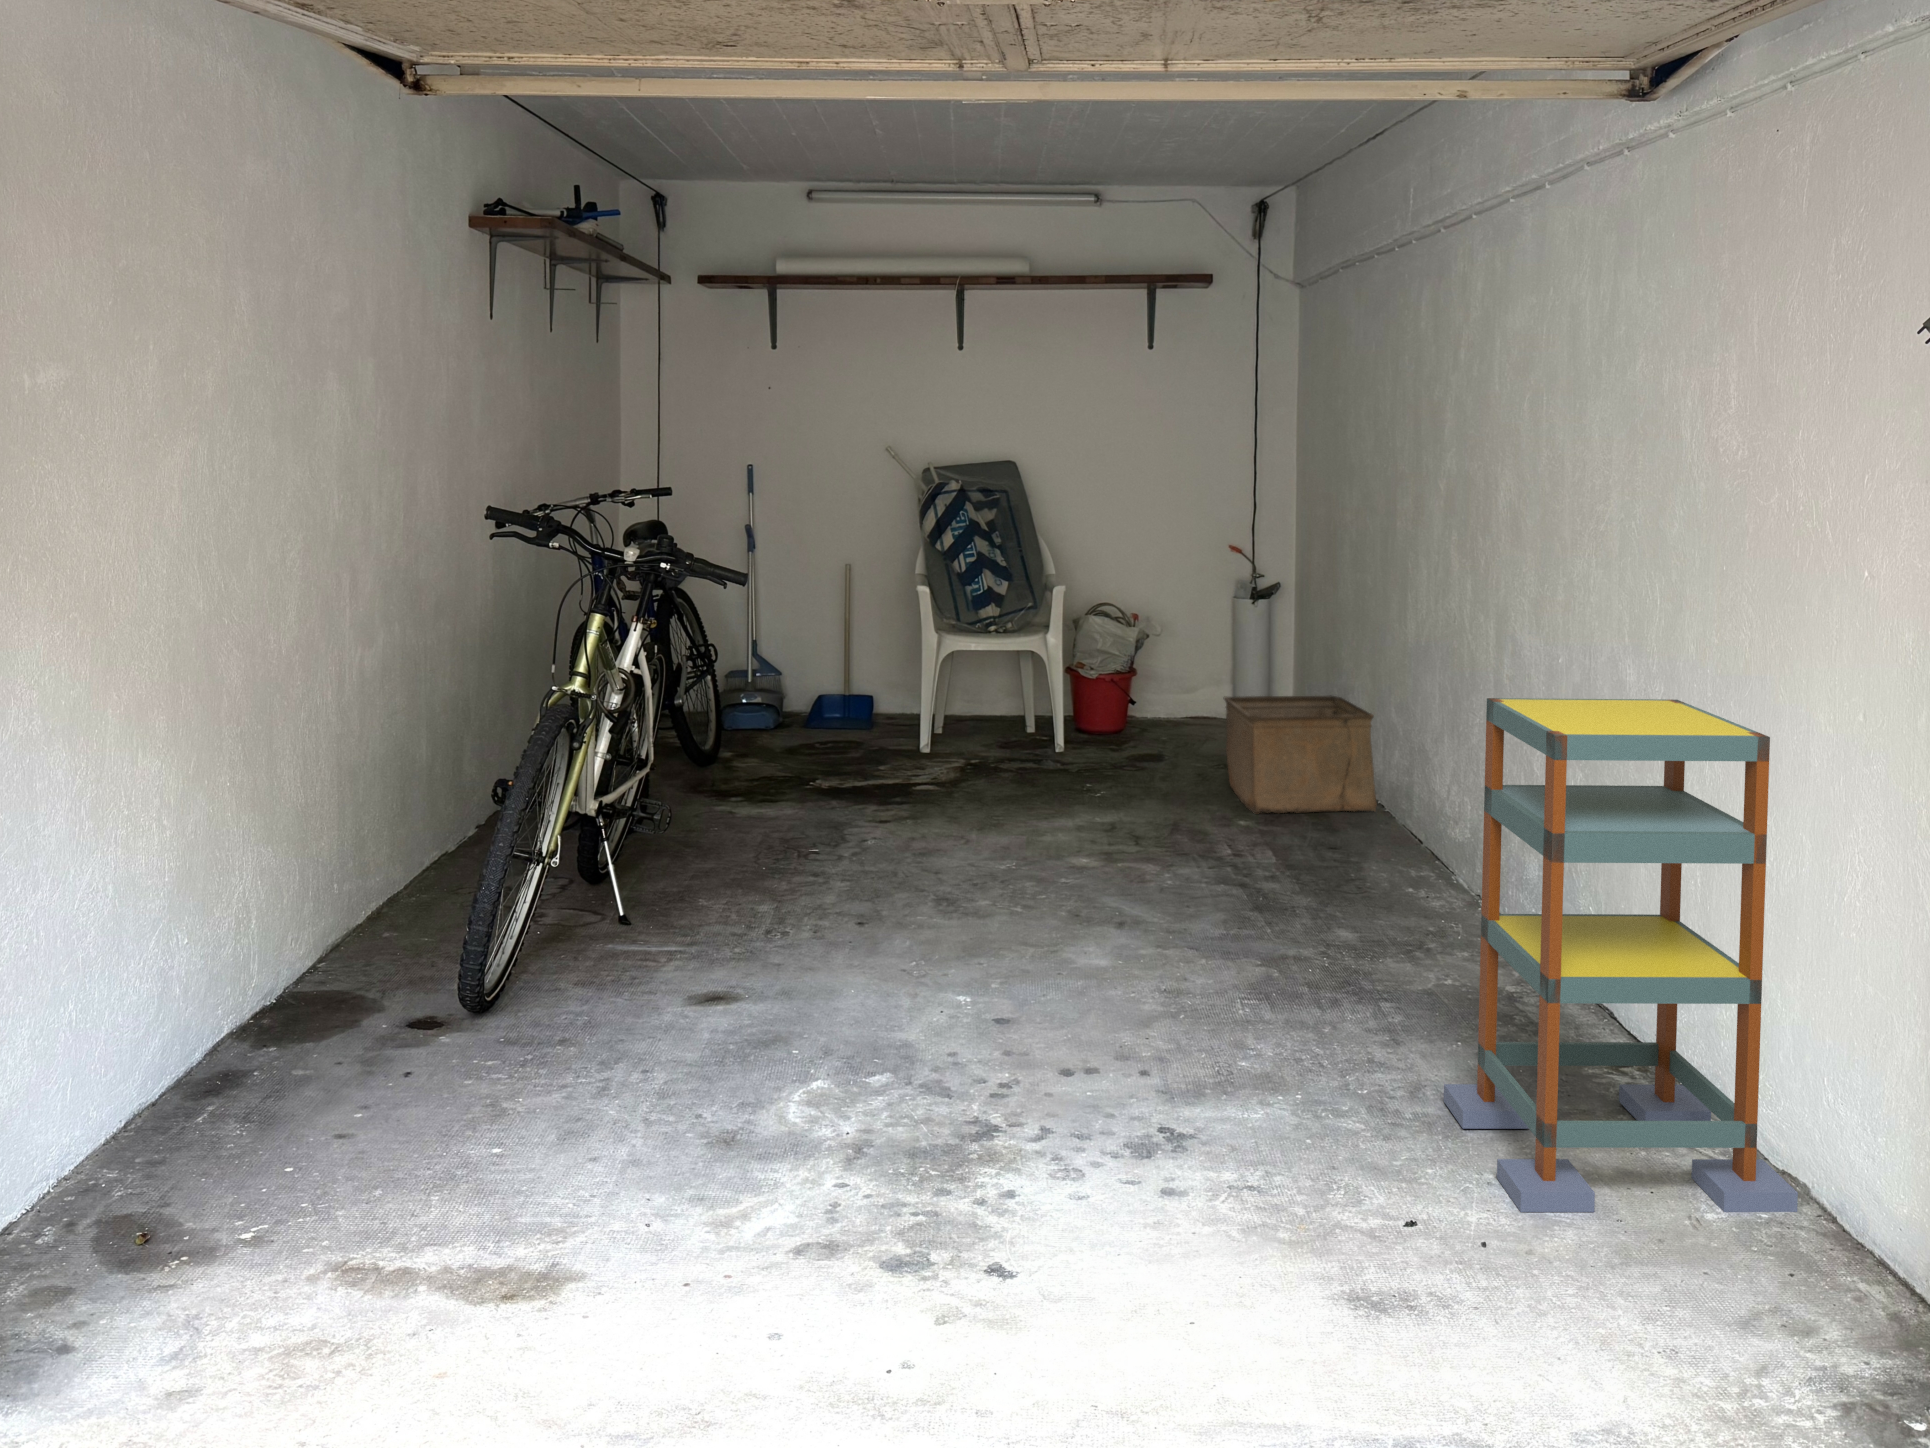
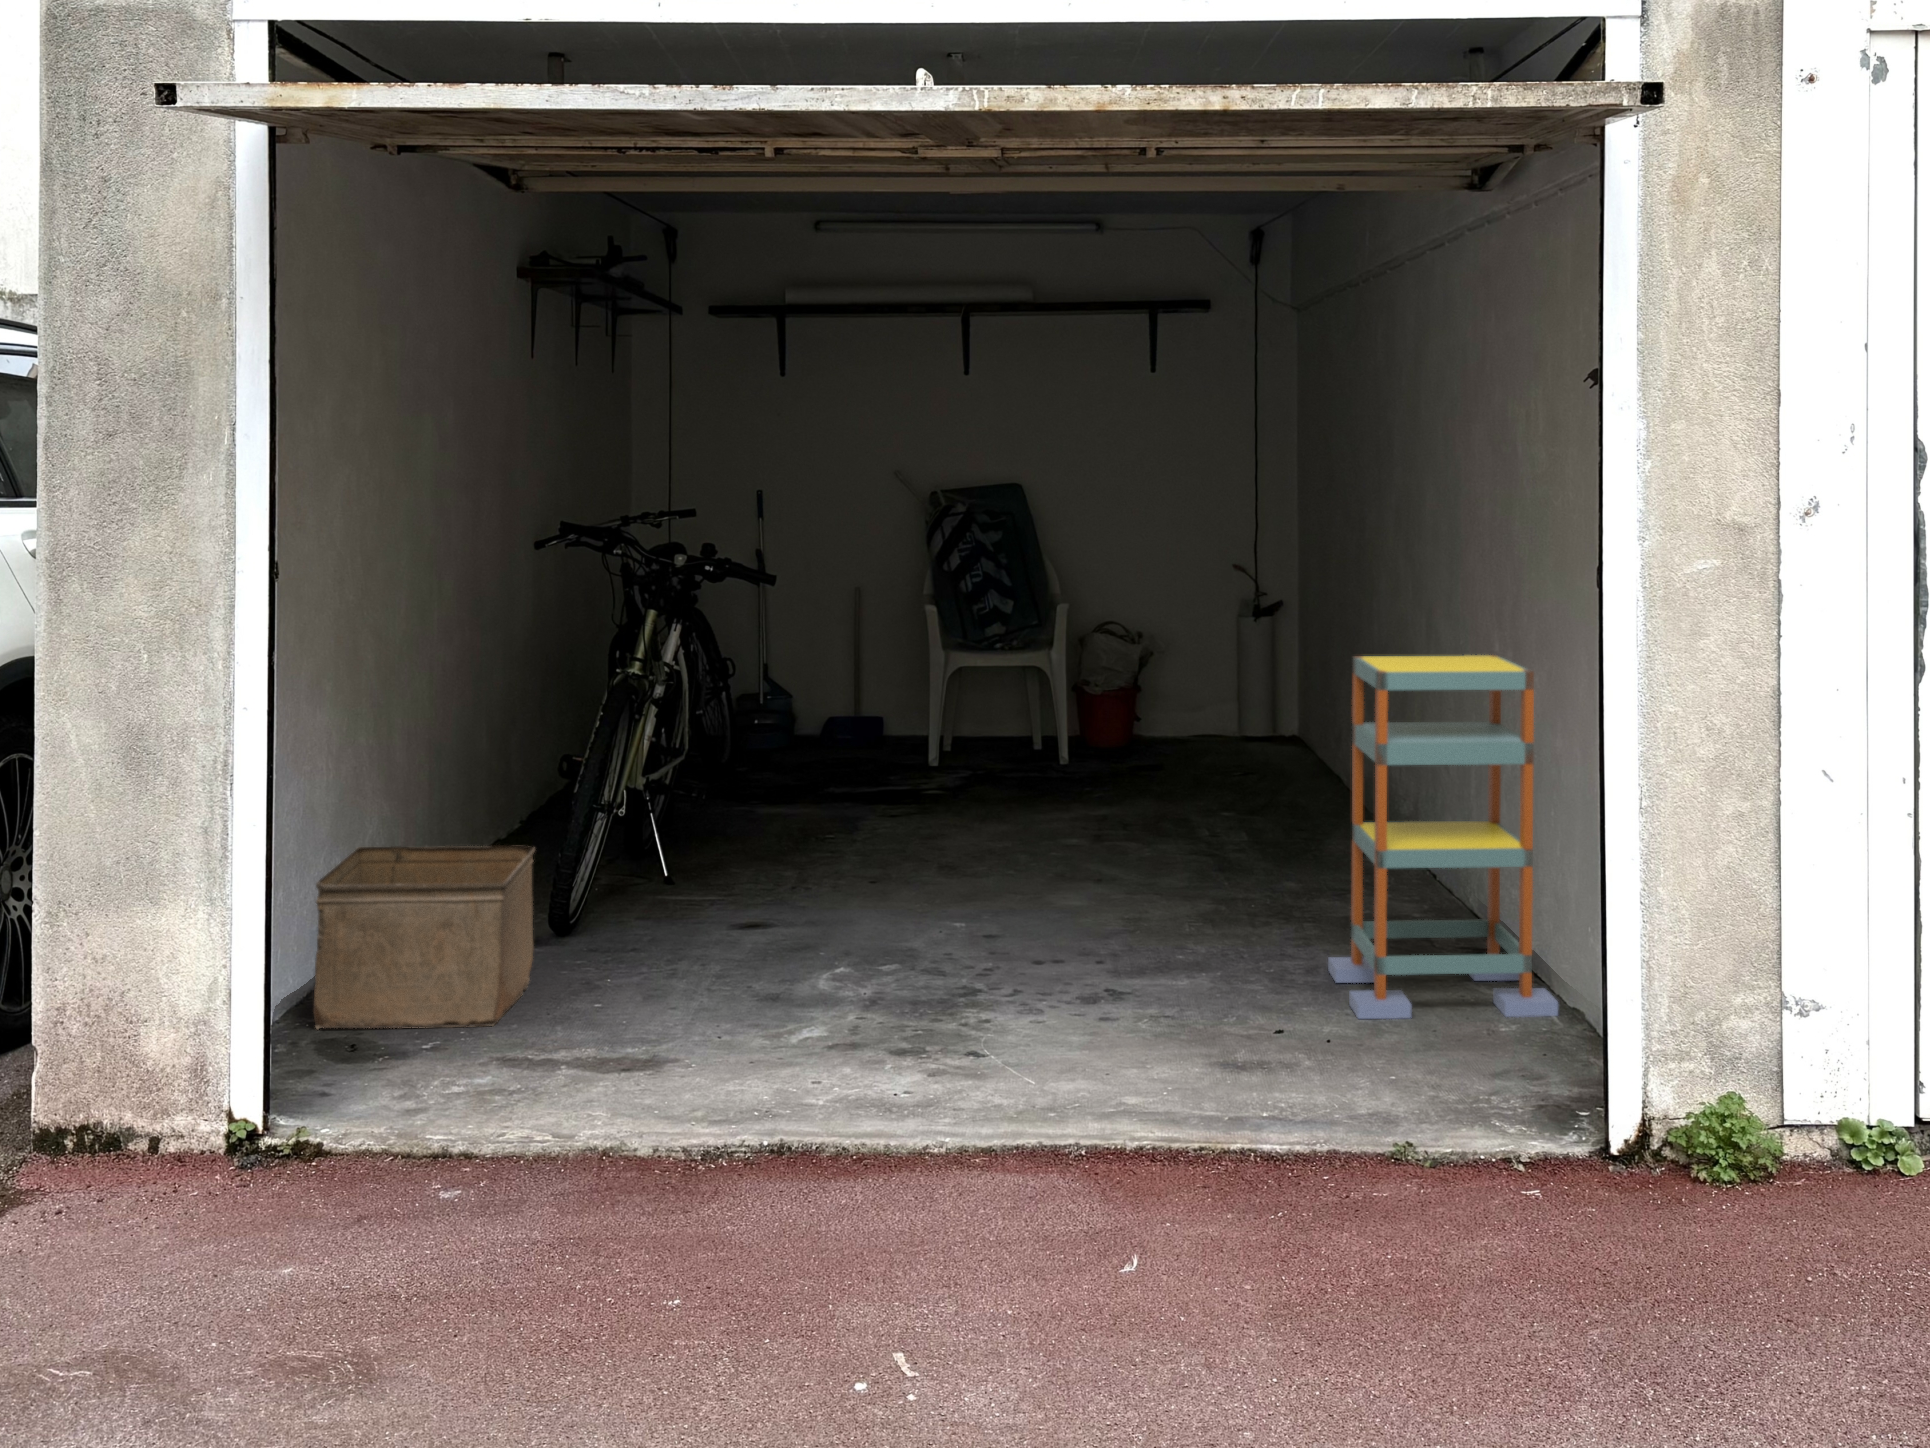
storage bin: present [1223,695,1377,813] -> present [313,845,535,1029]

